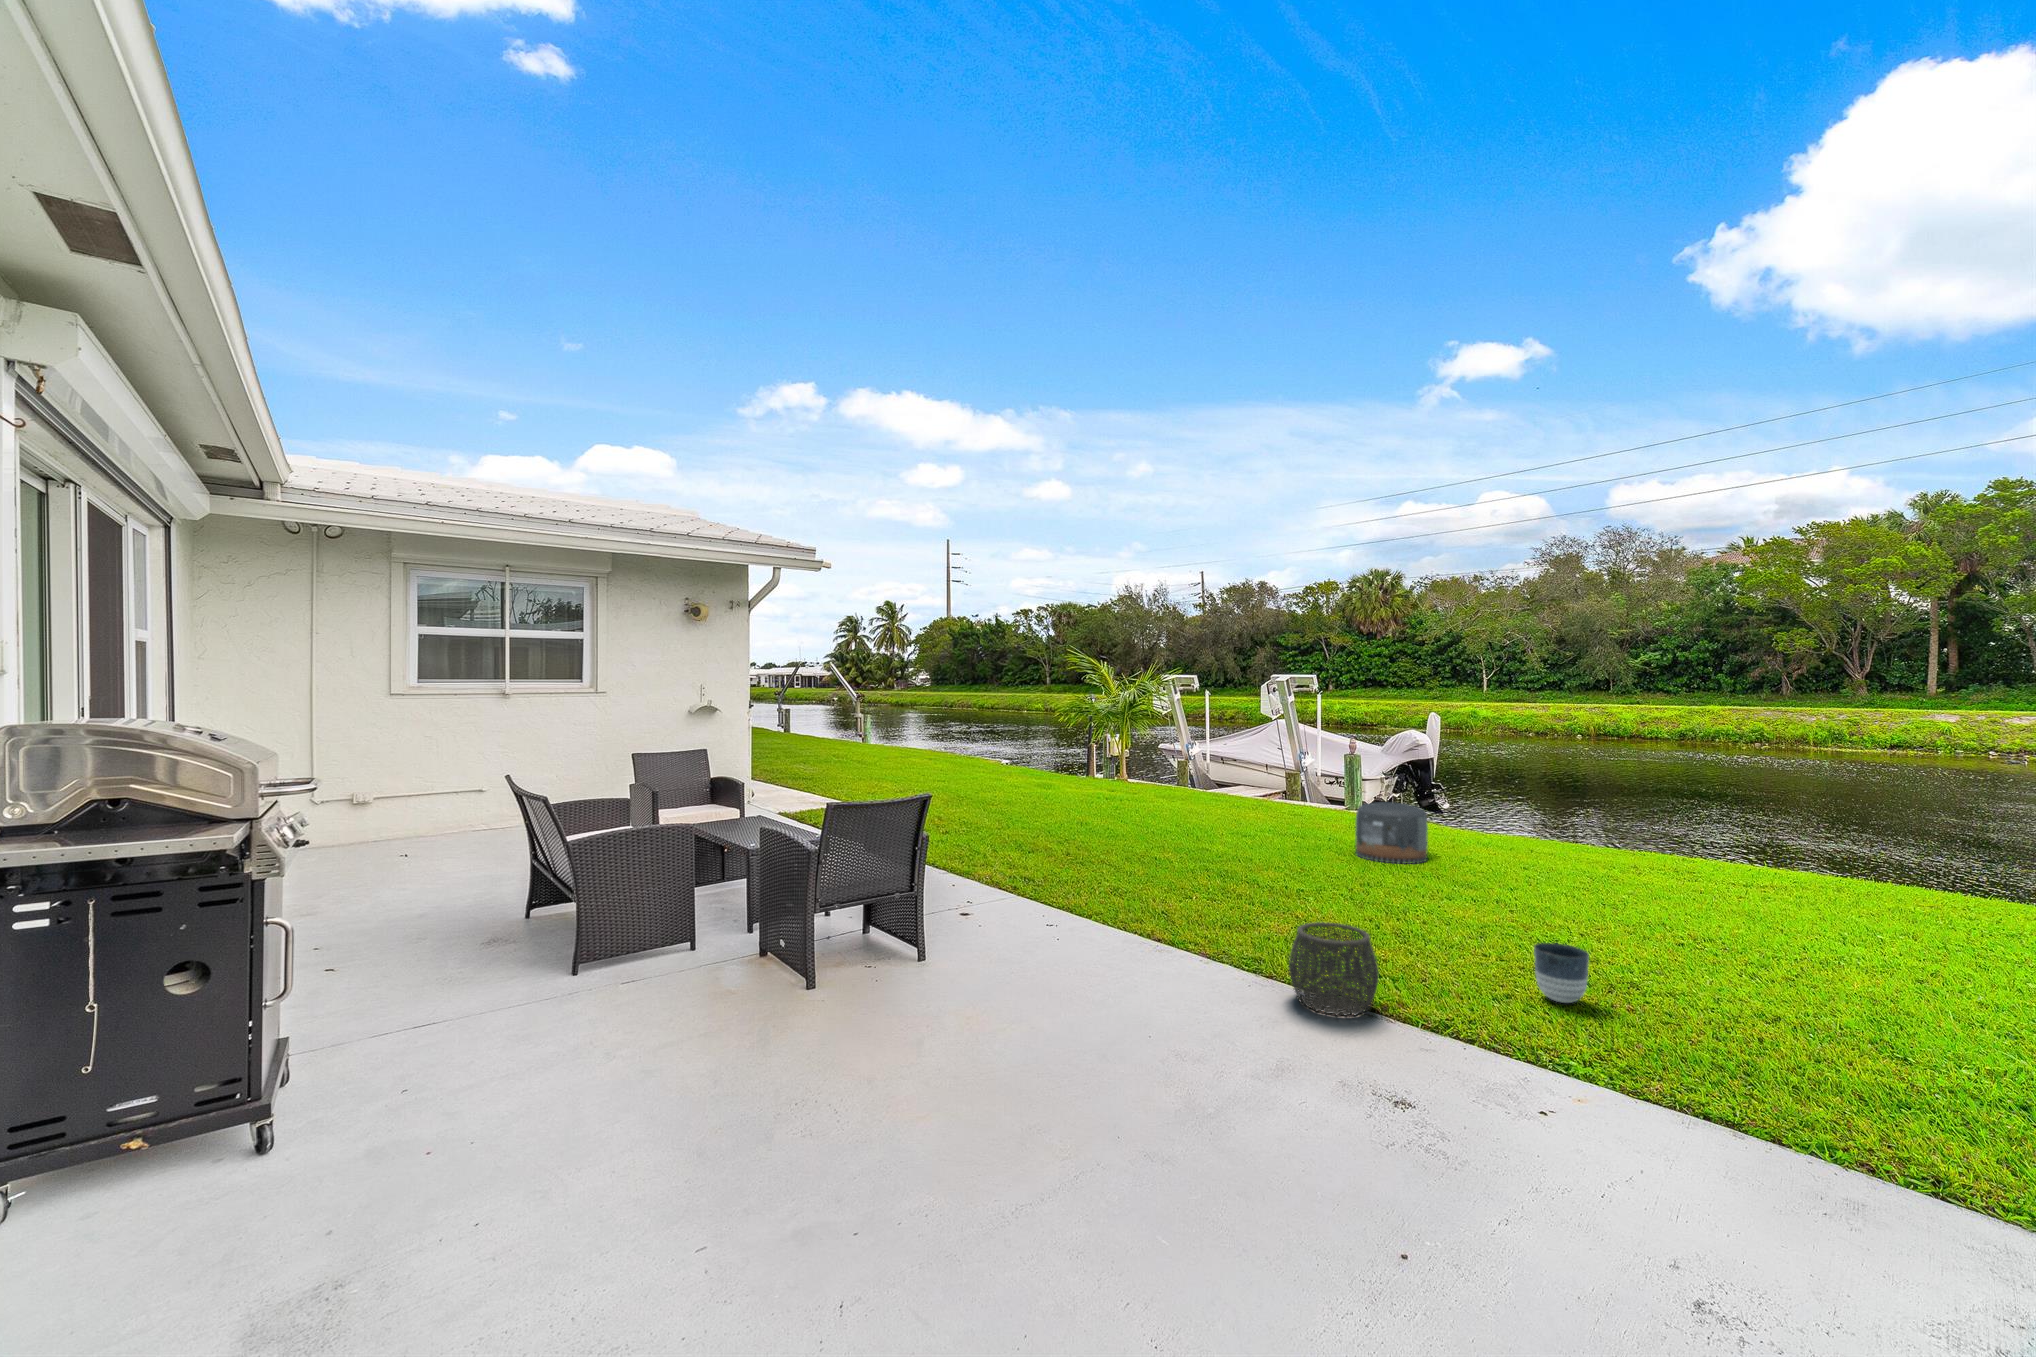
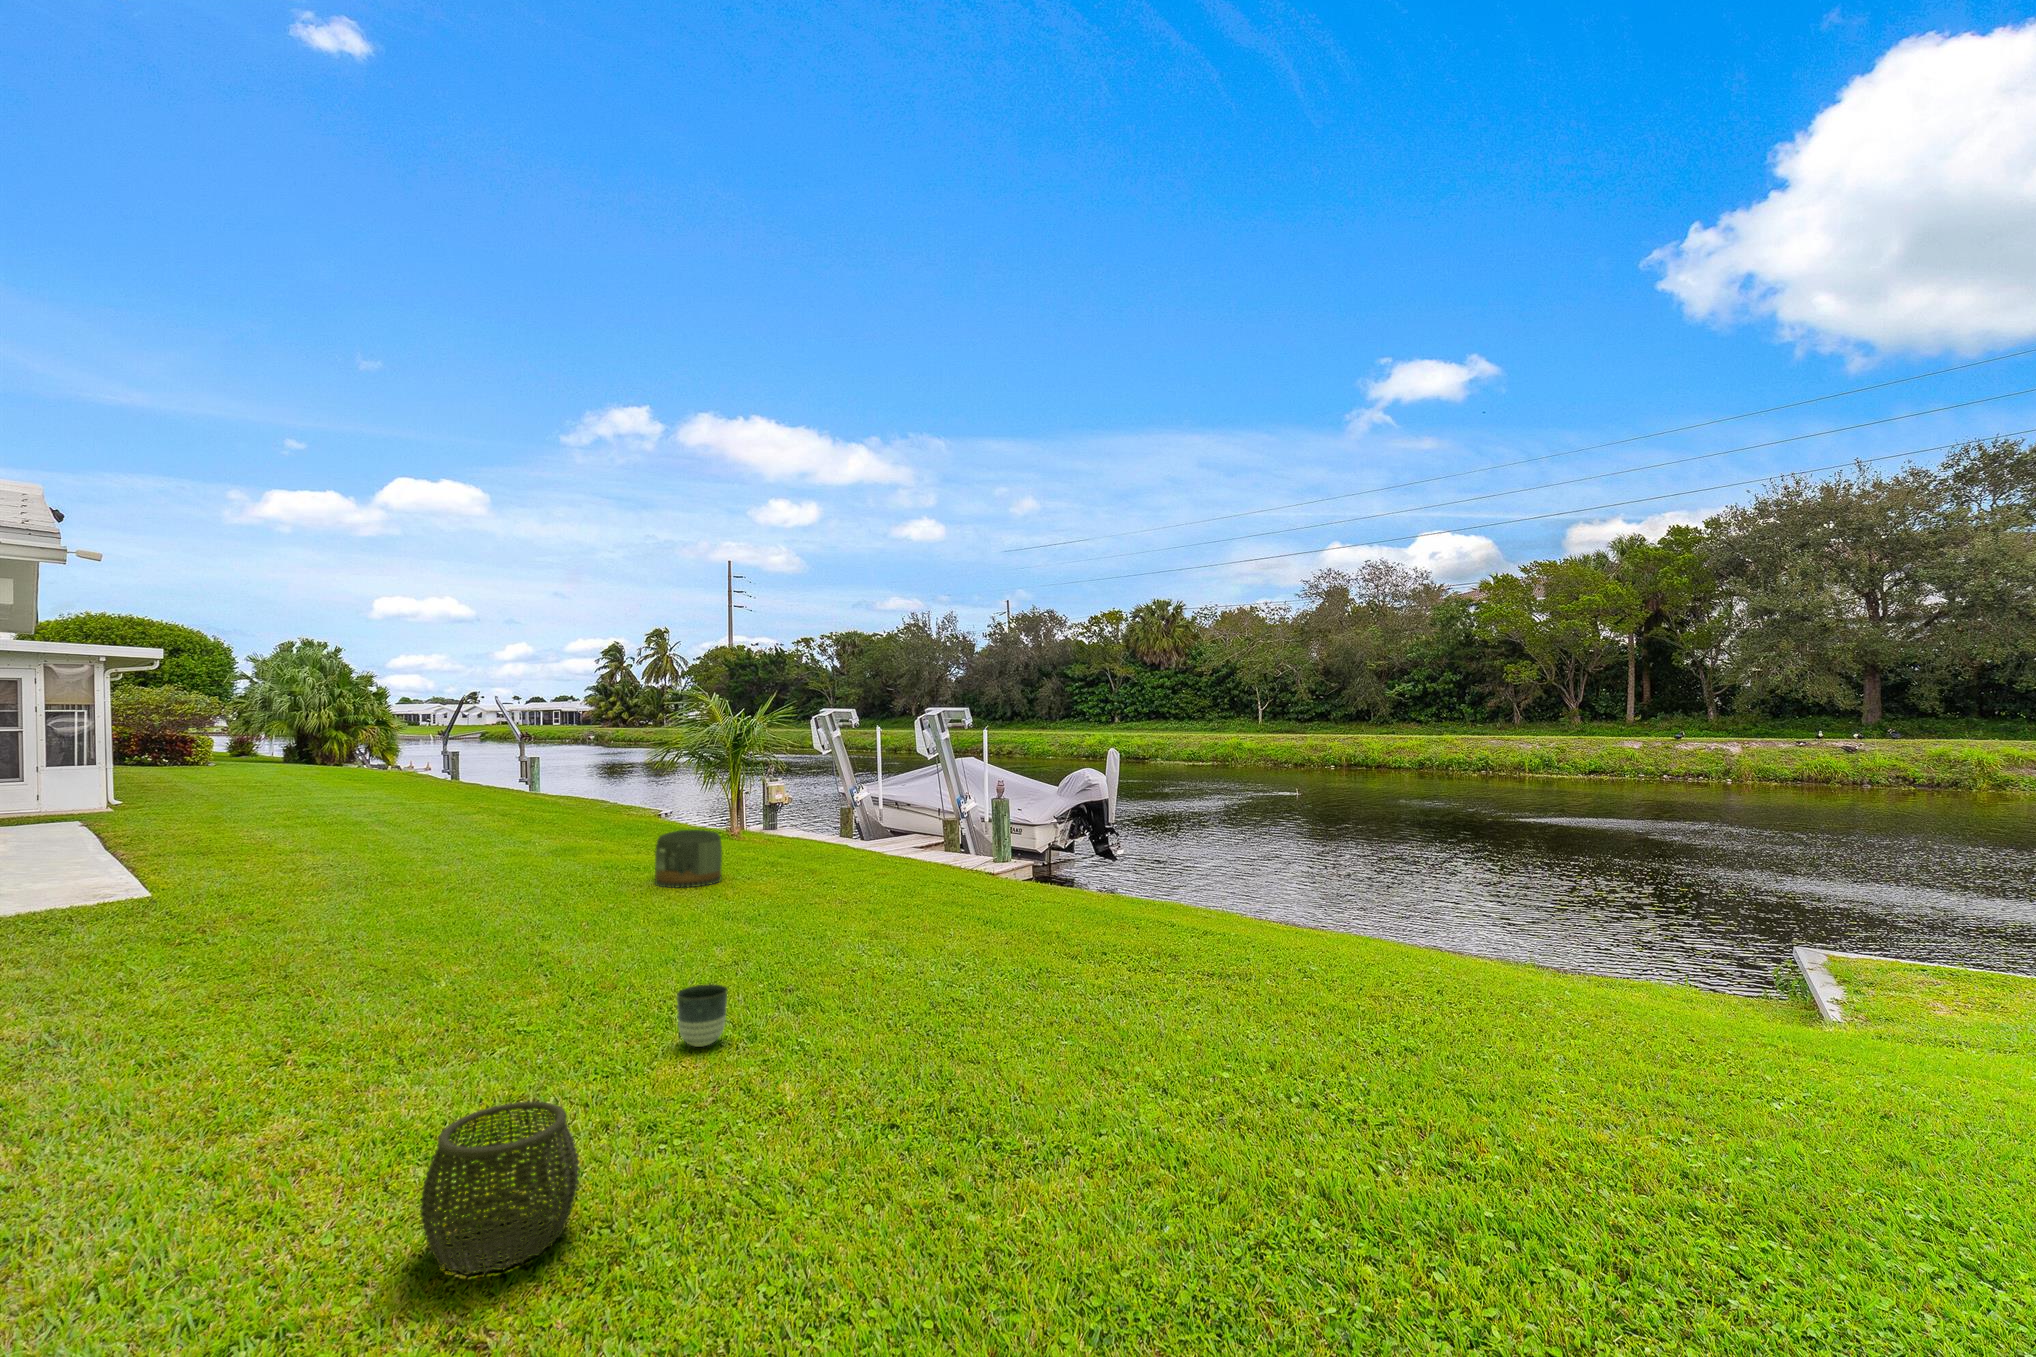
pouf: present [1356,802,1428,864] -> present [655,830,722,888]
planter: present [1534,943,1589,1003] -> present [677,984,727,1047]

